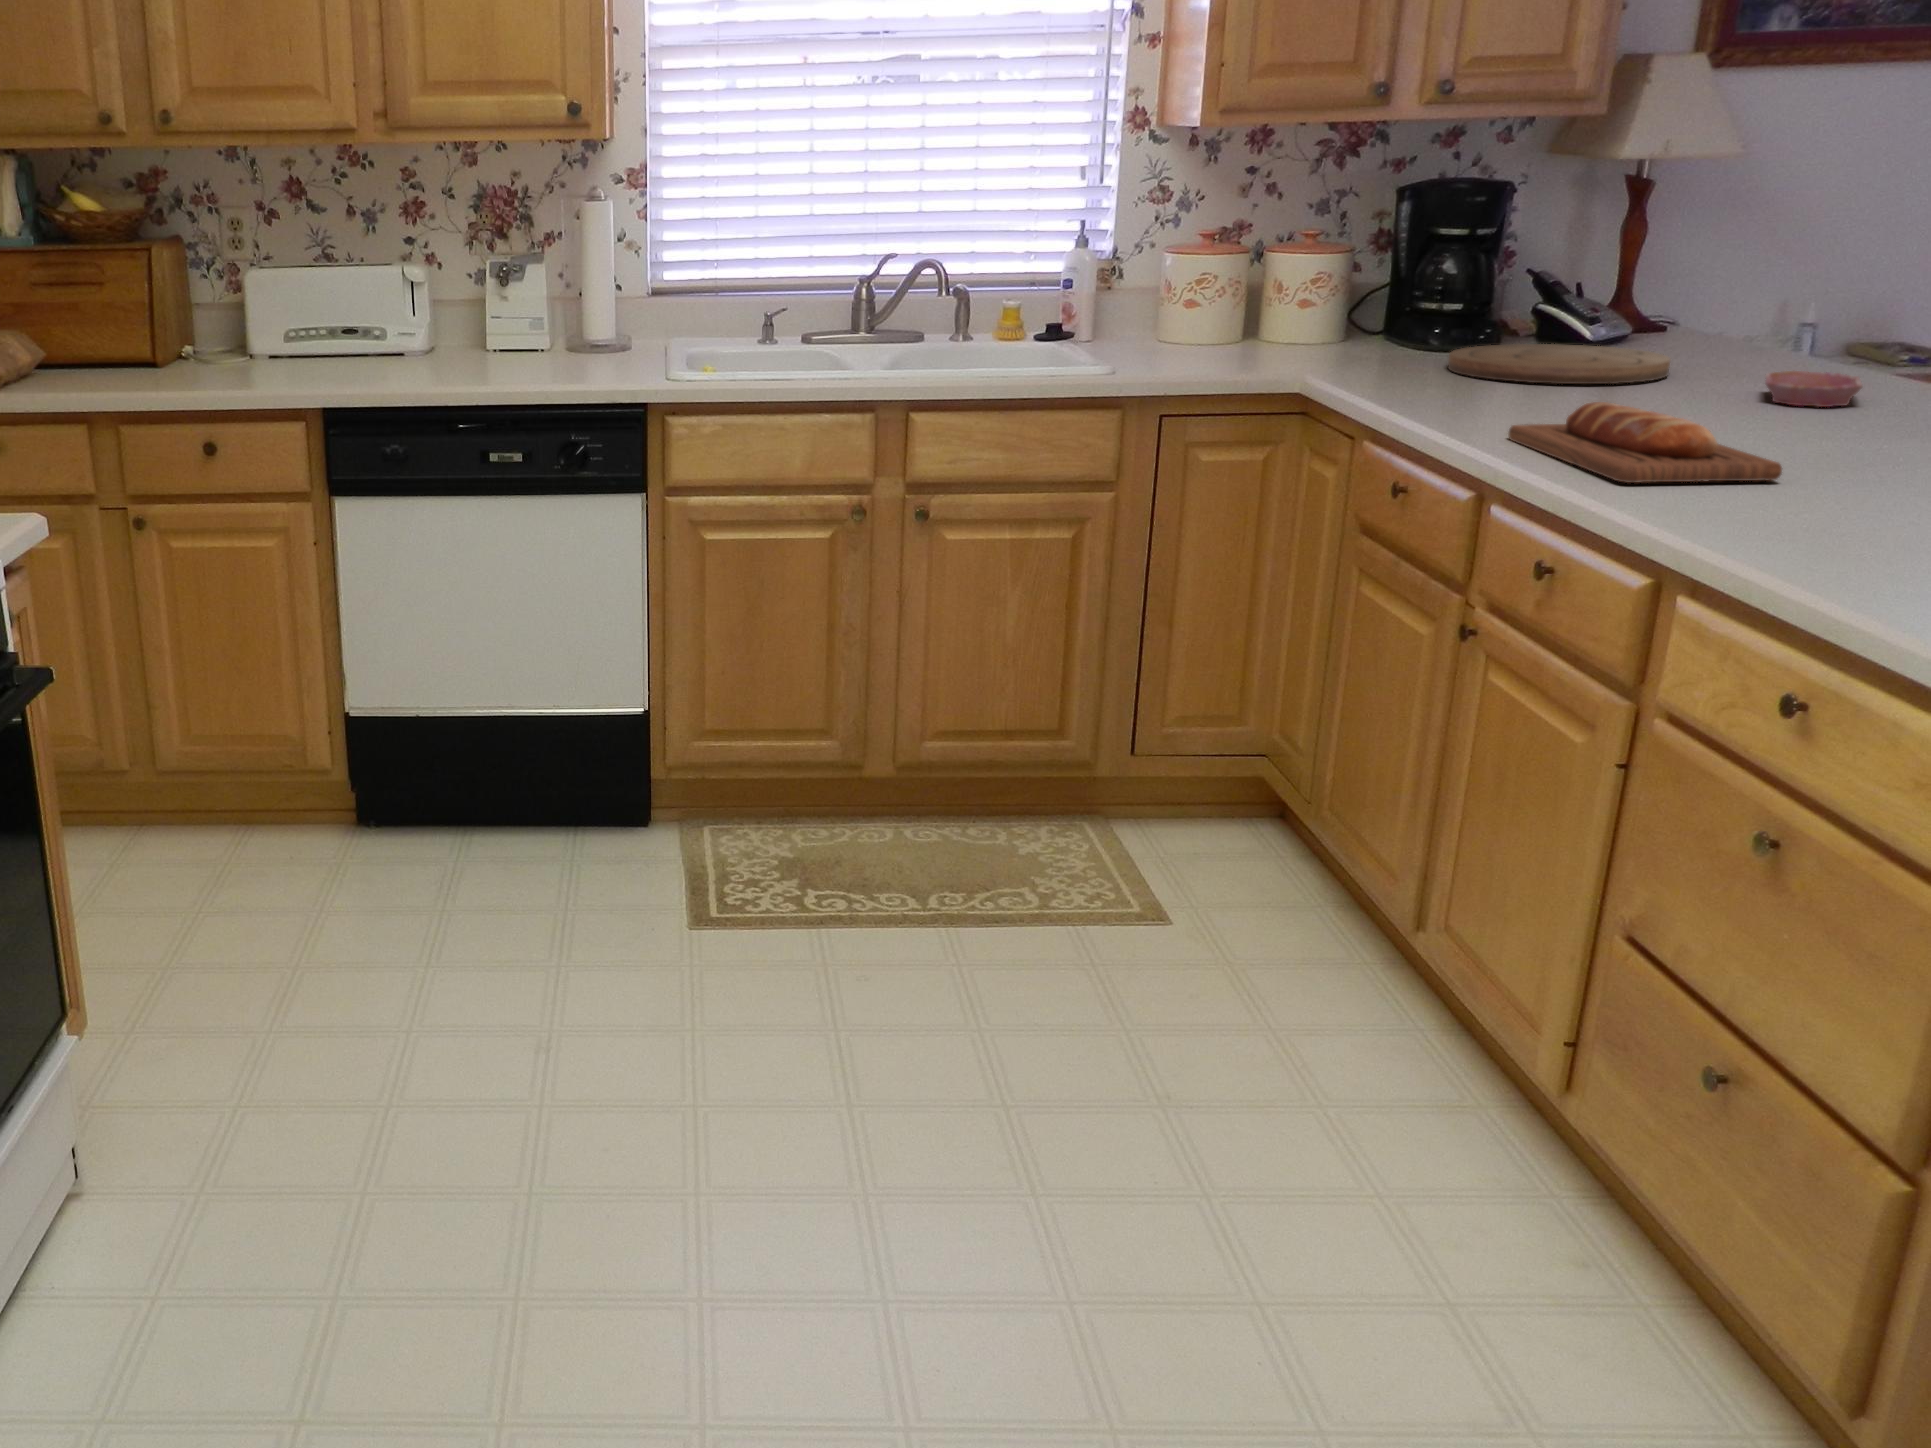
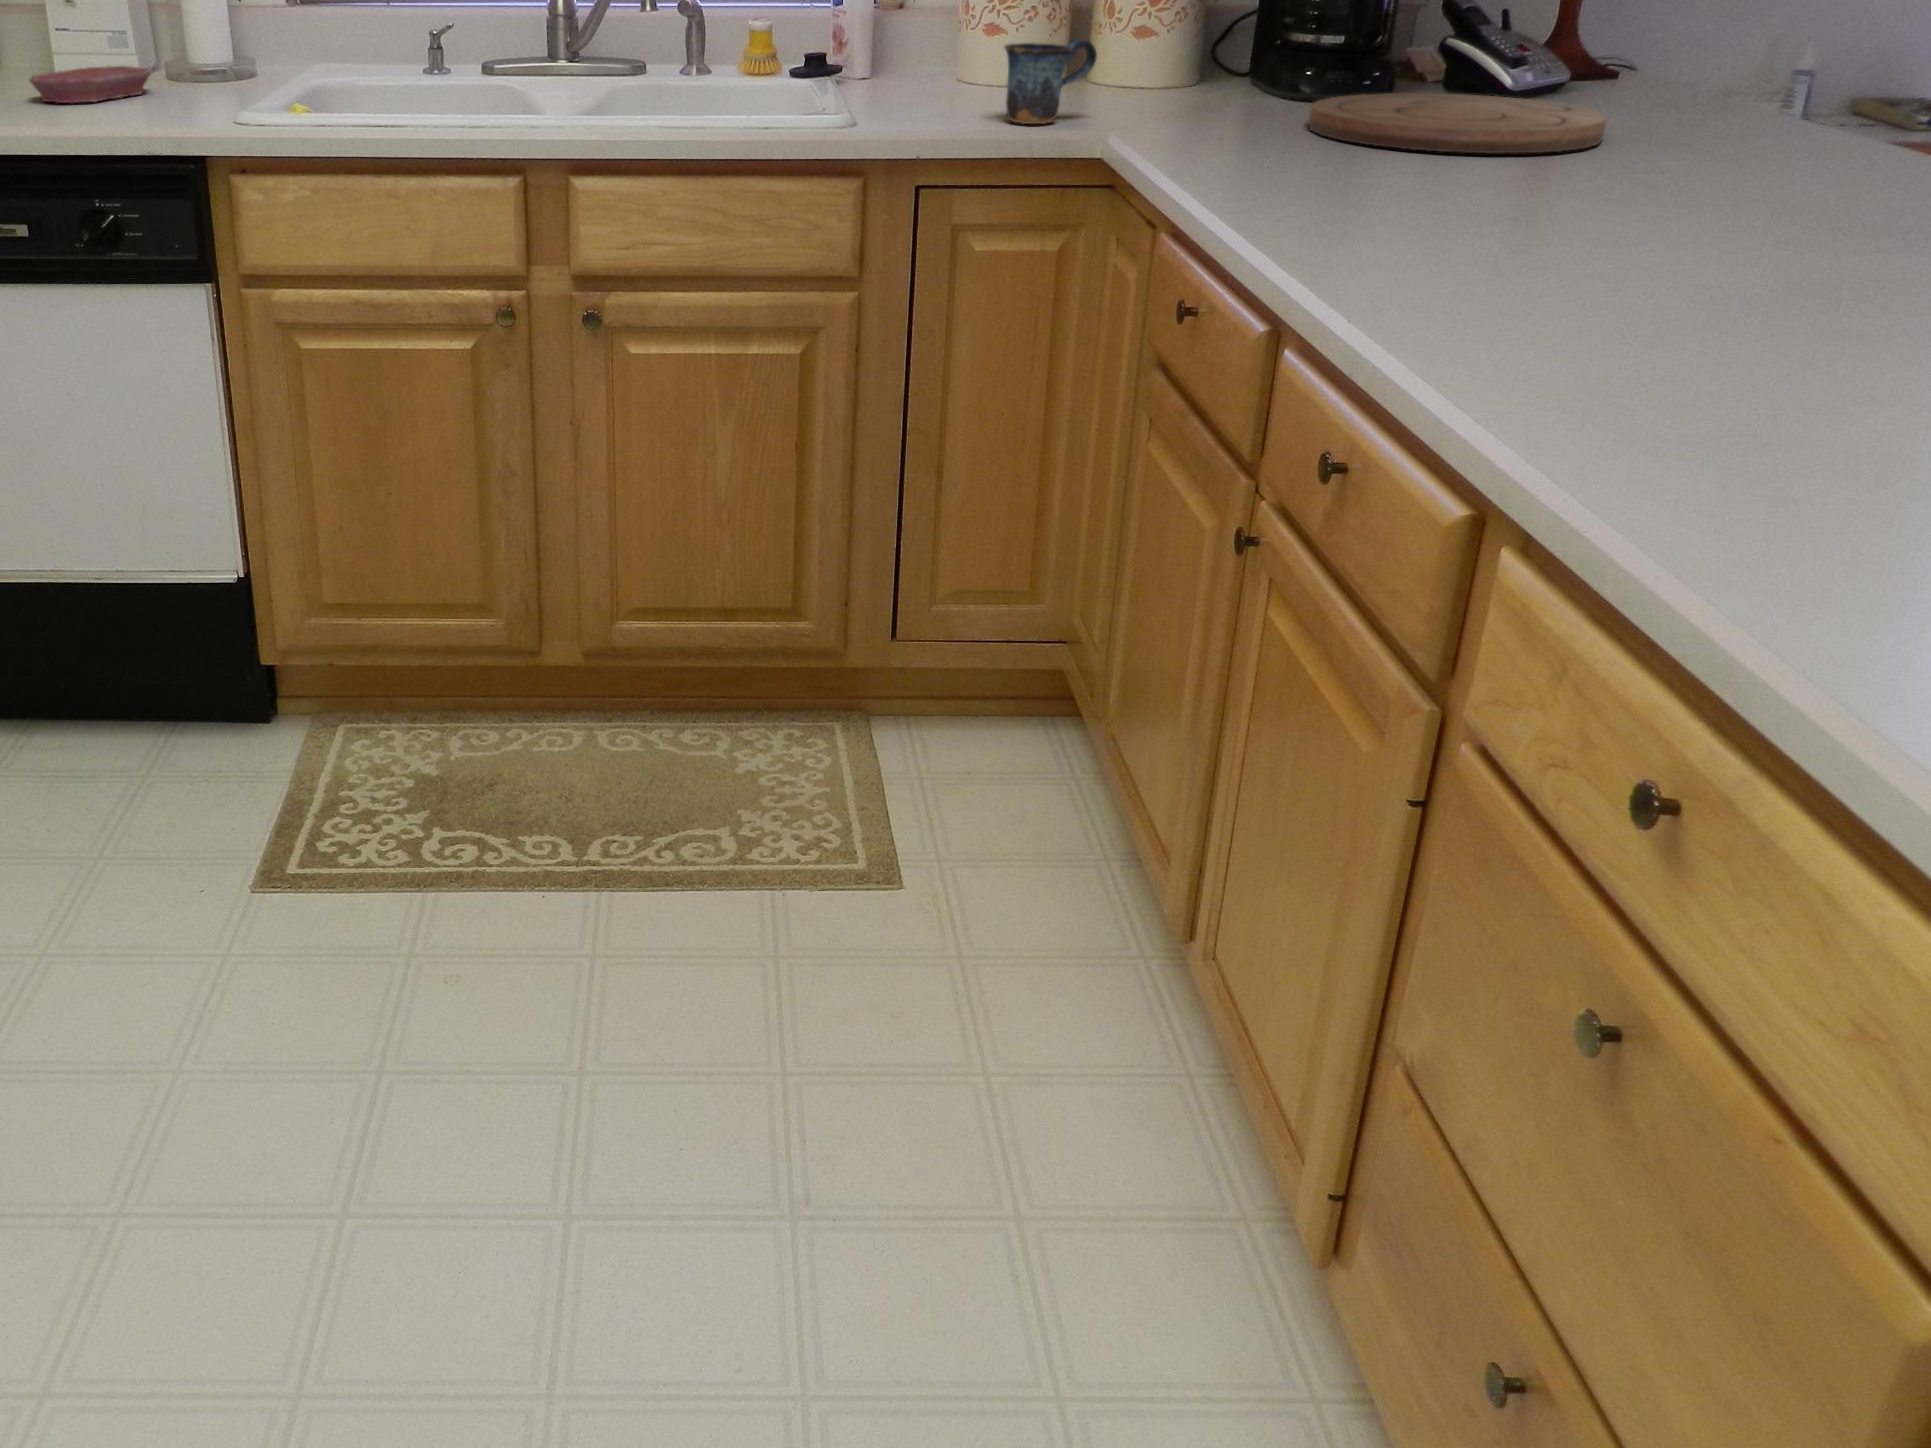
mug: none [1223,311,1290,371] -> present [1005,39,1097,124]
bowl: present [1765,371,1862,407] -> present [29,66,150,103]
bread loaf: present [1508,402,1782,483] -> none [1336,188,1729,329]

